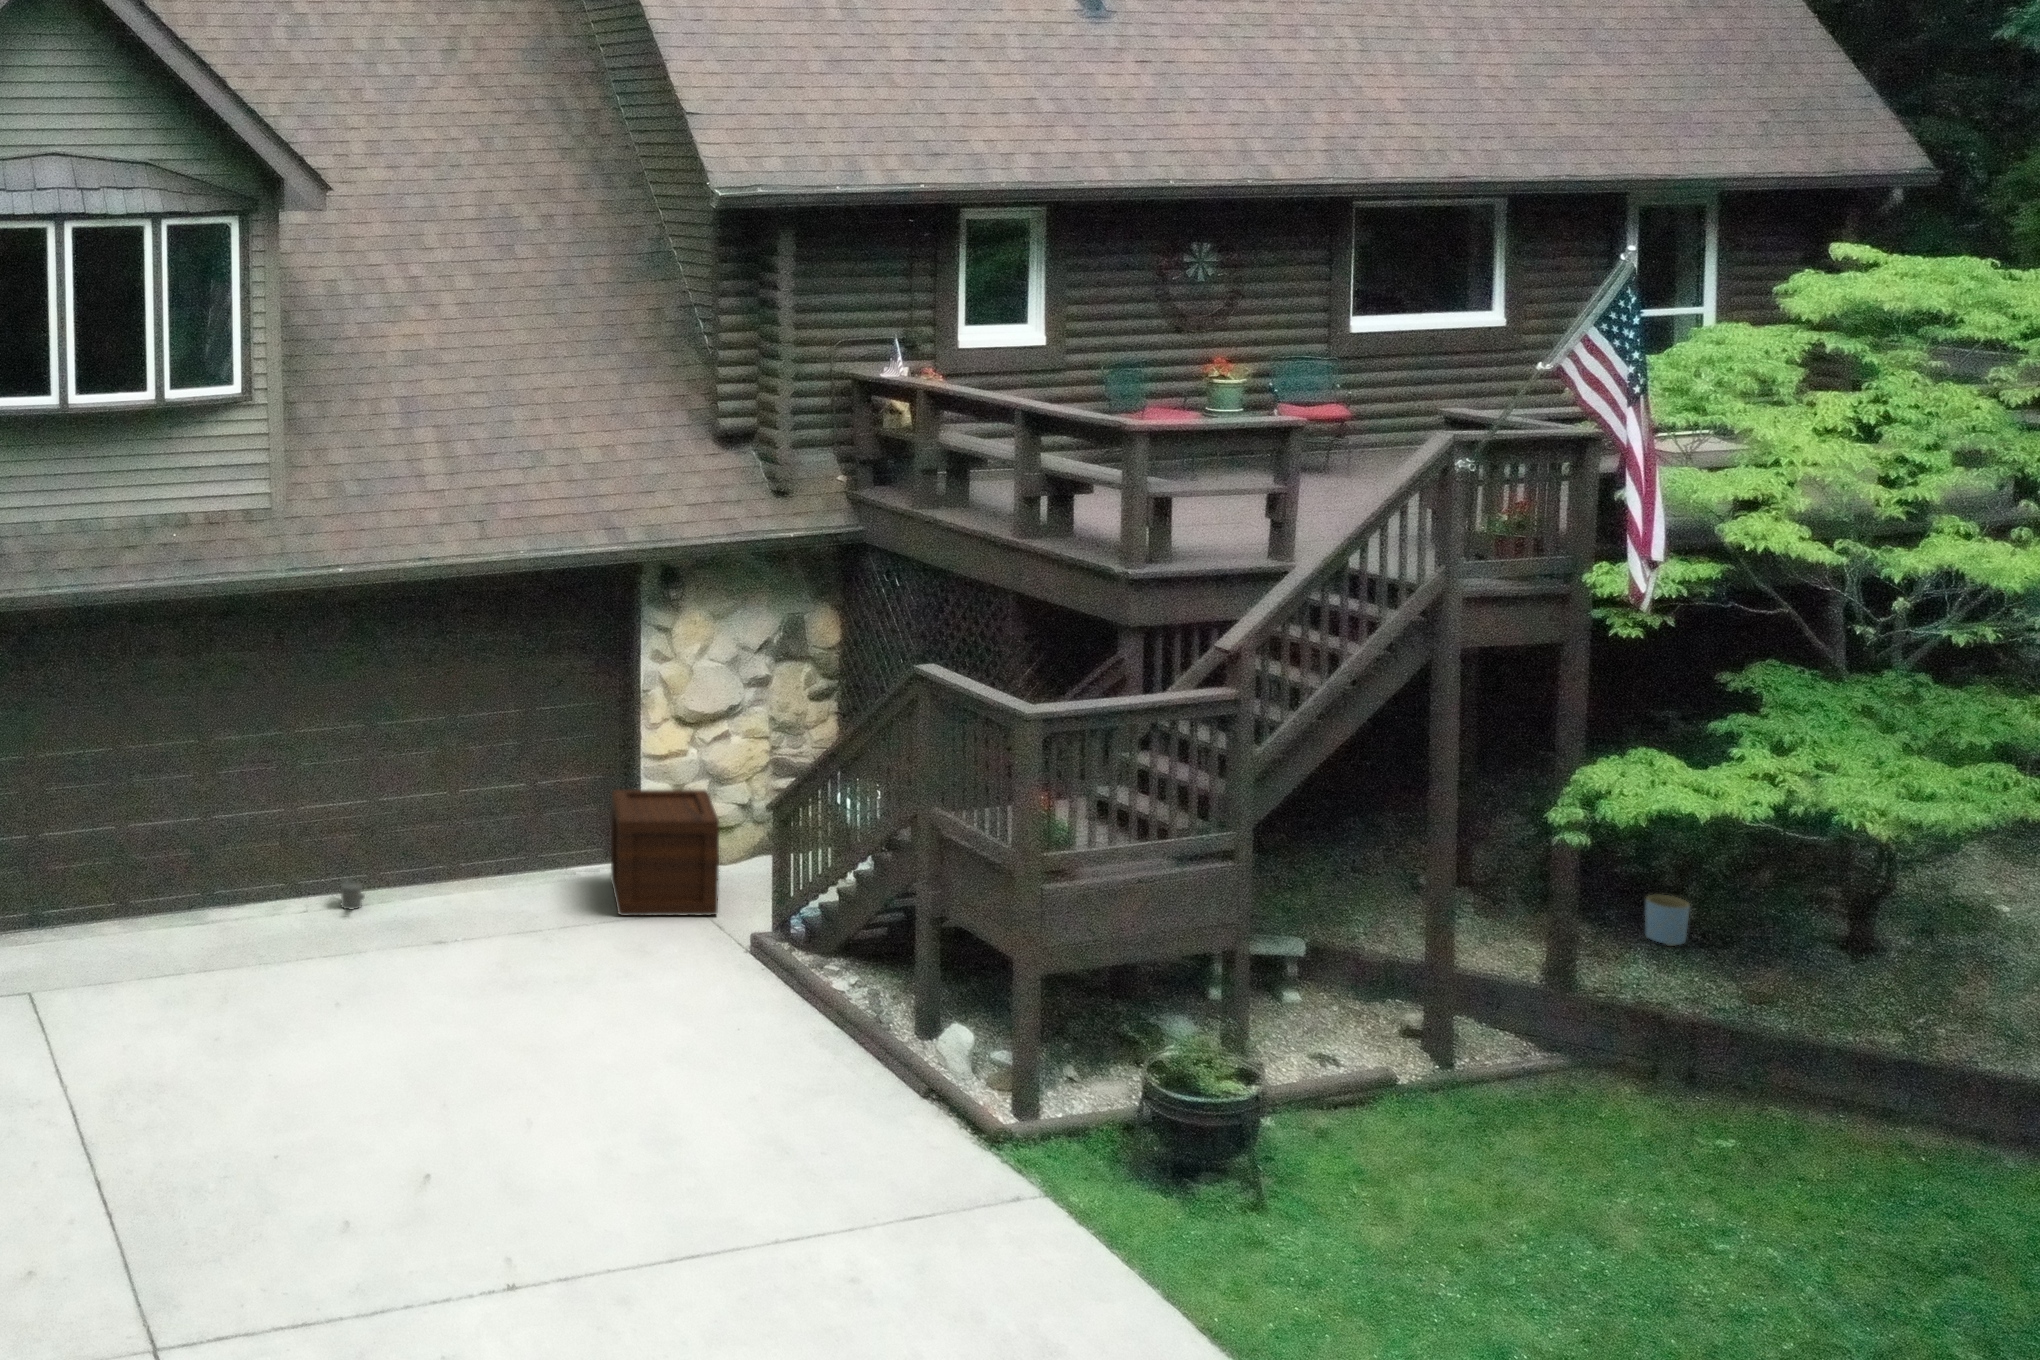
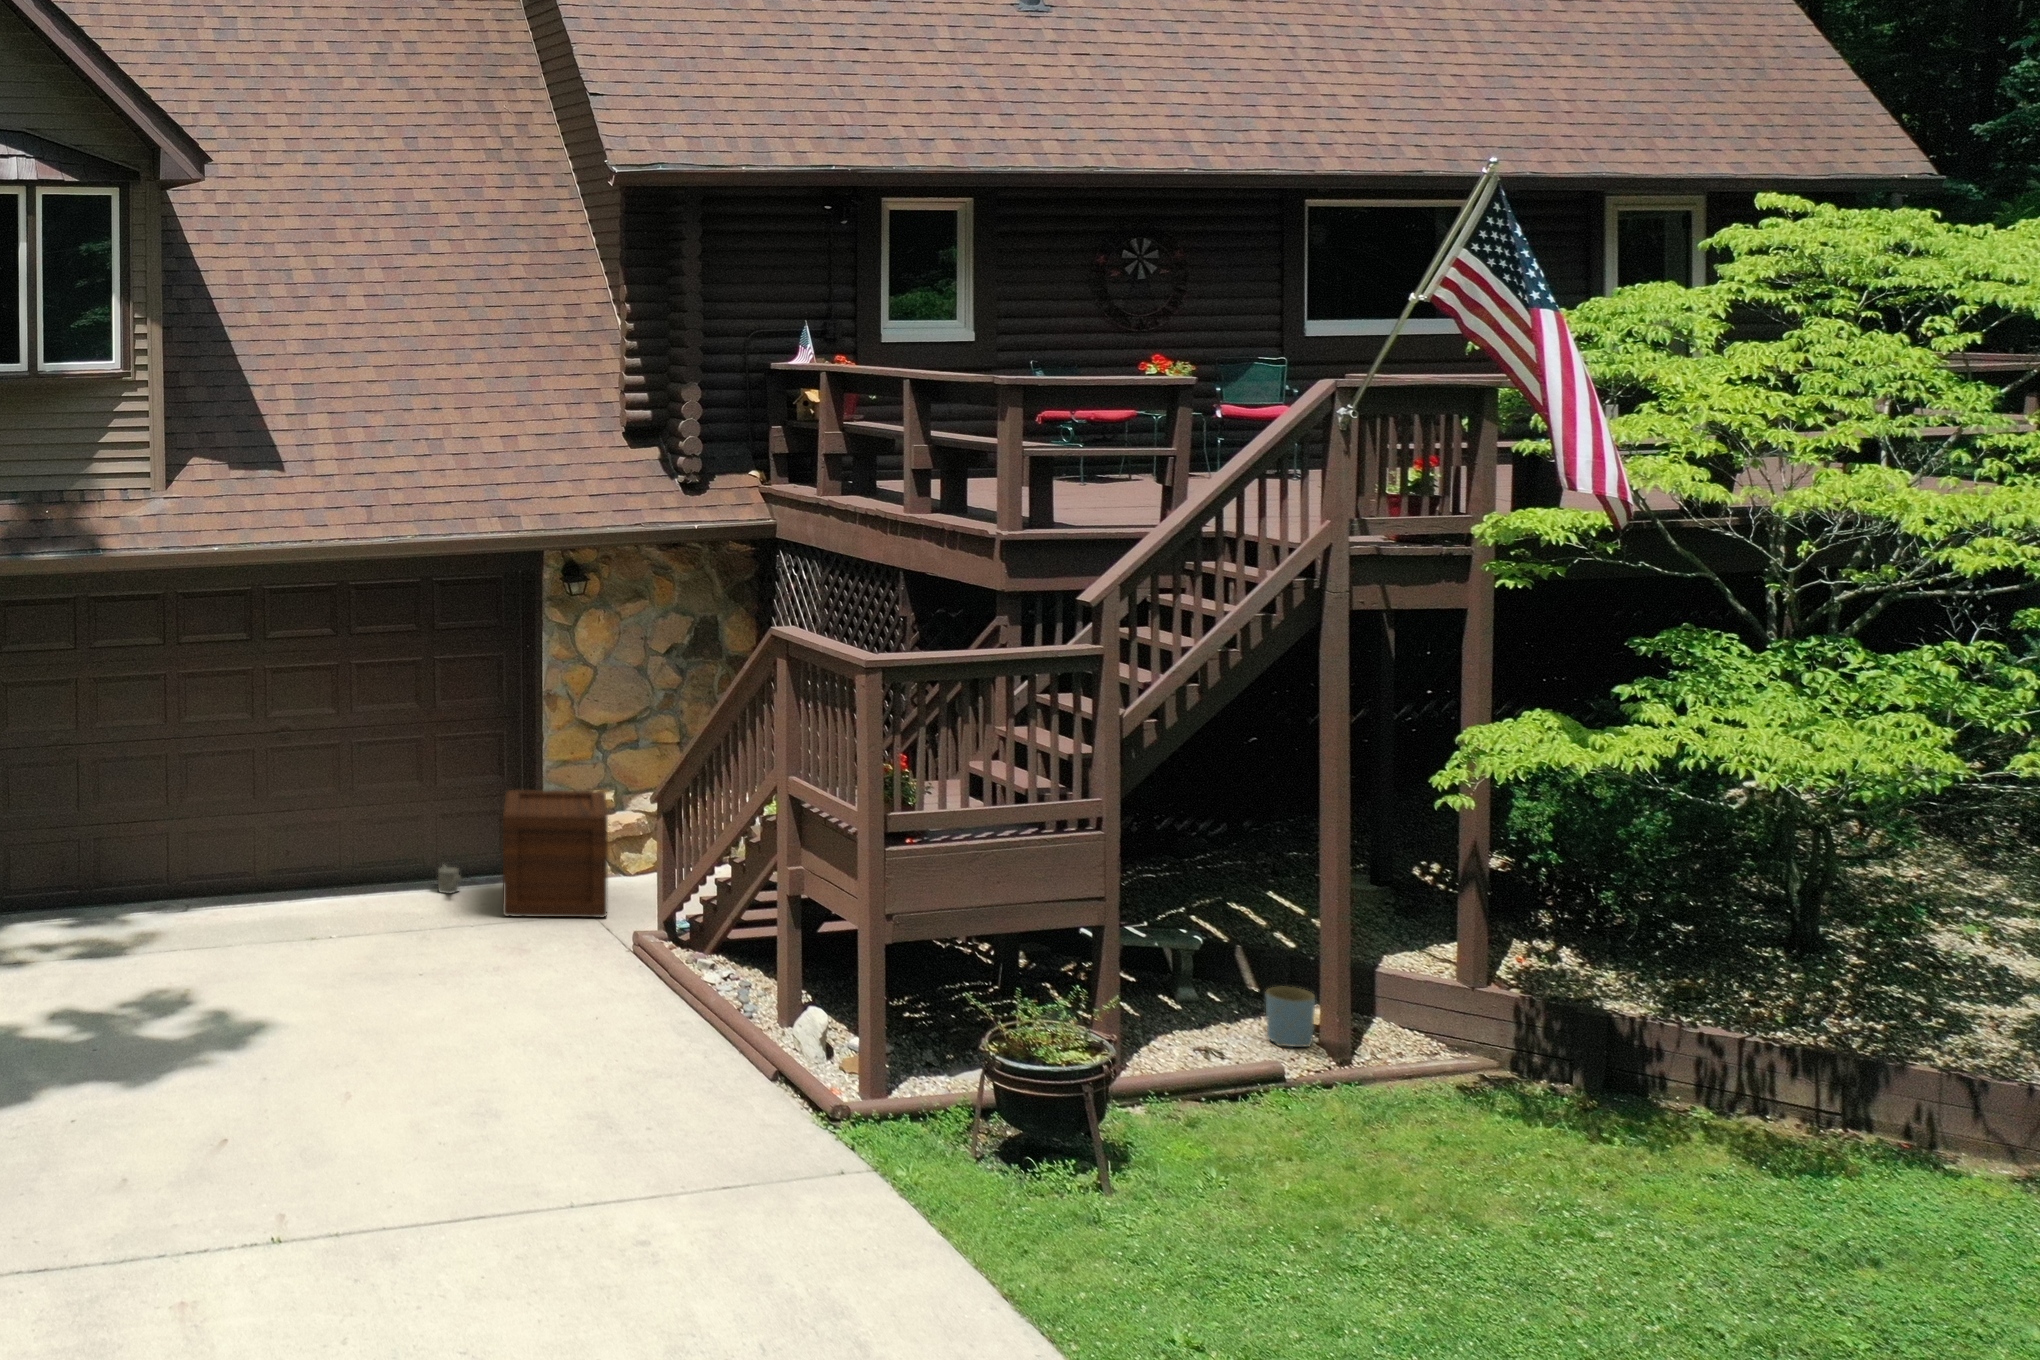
watering can: present [341,879,365,909] -> present [438,865,461,894]
planter: present [1645,895,1690,946] -> present [1266,987,1315,1047]

